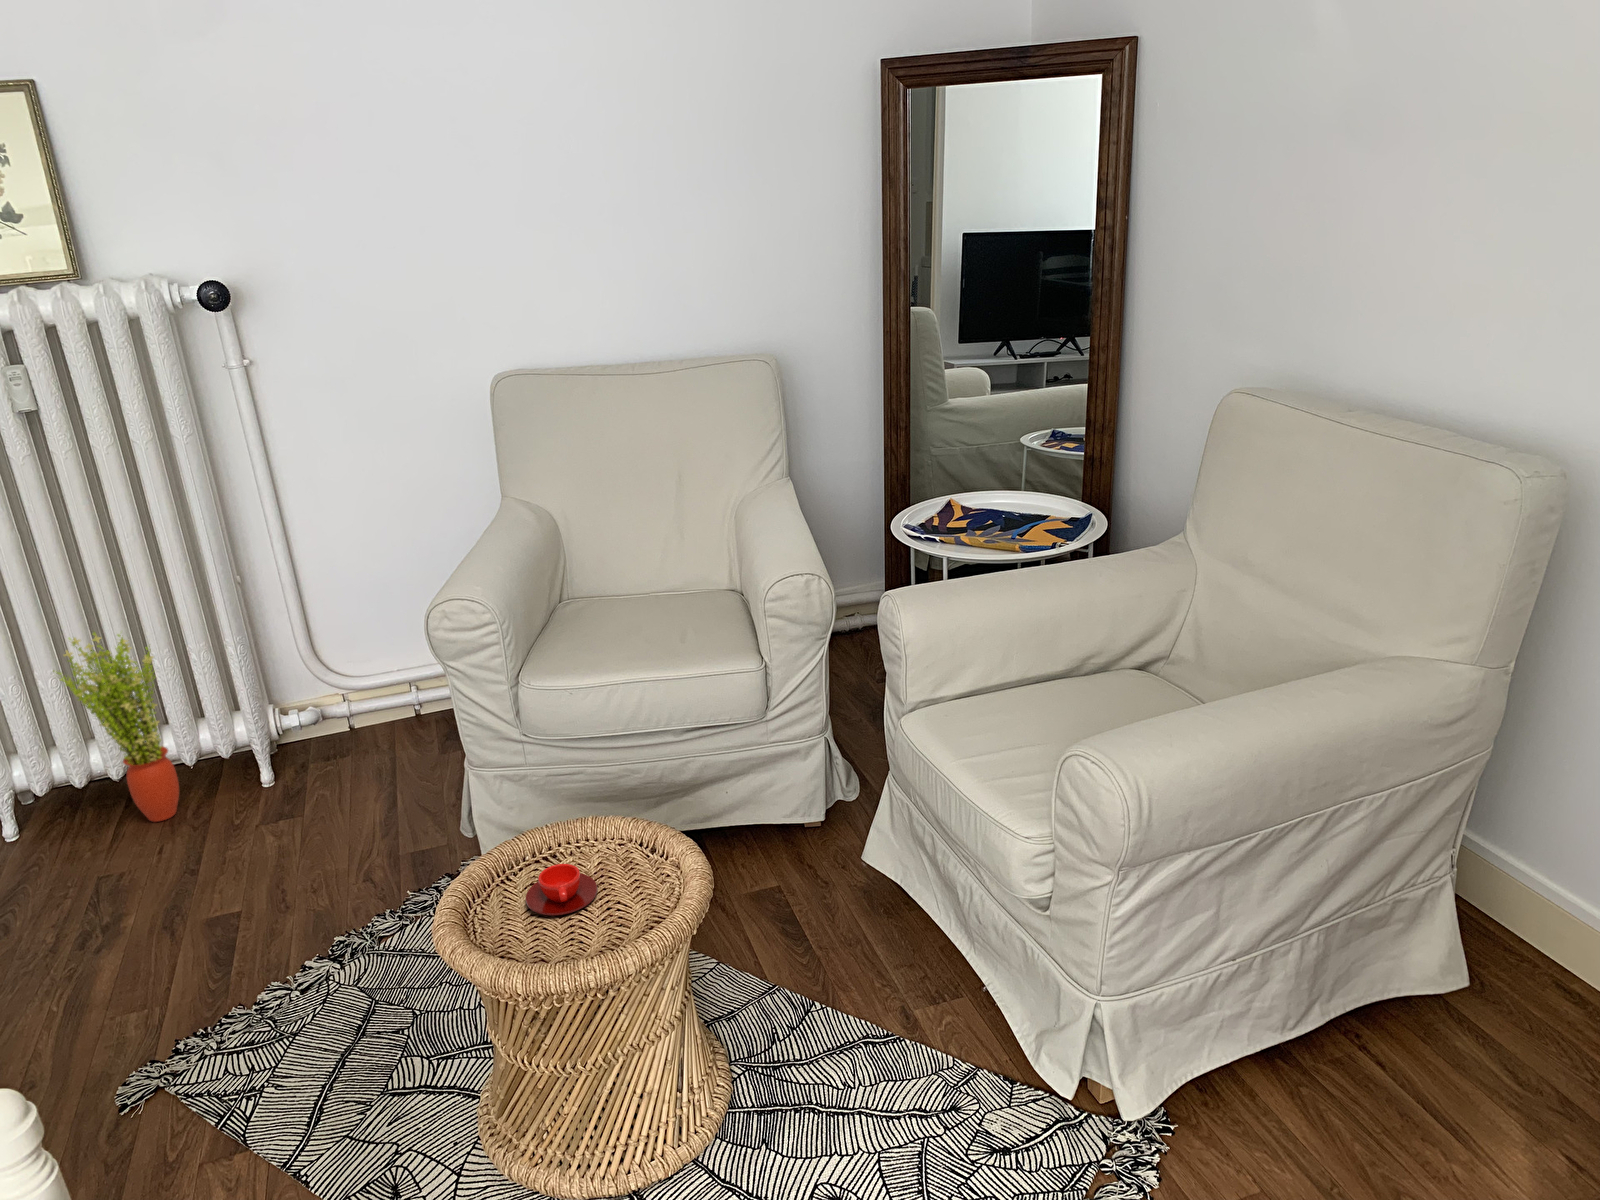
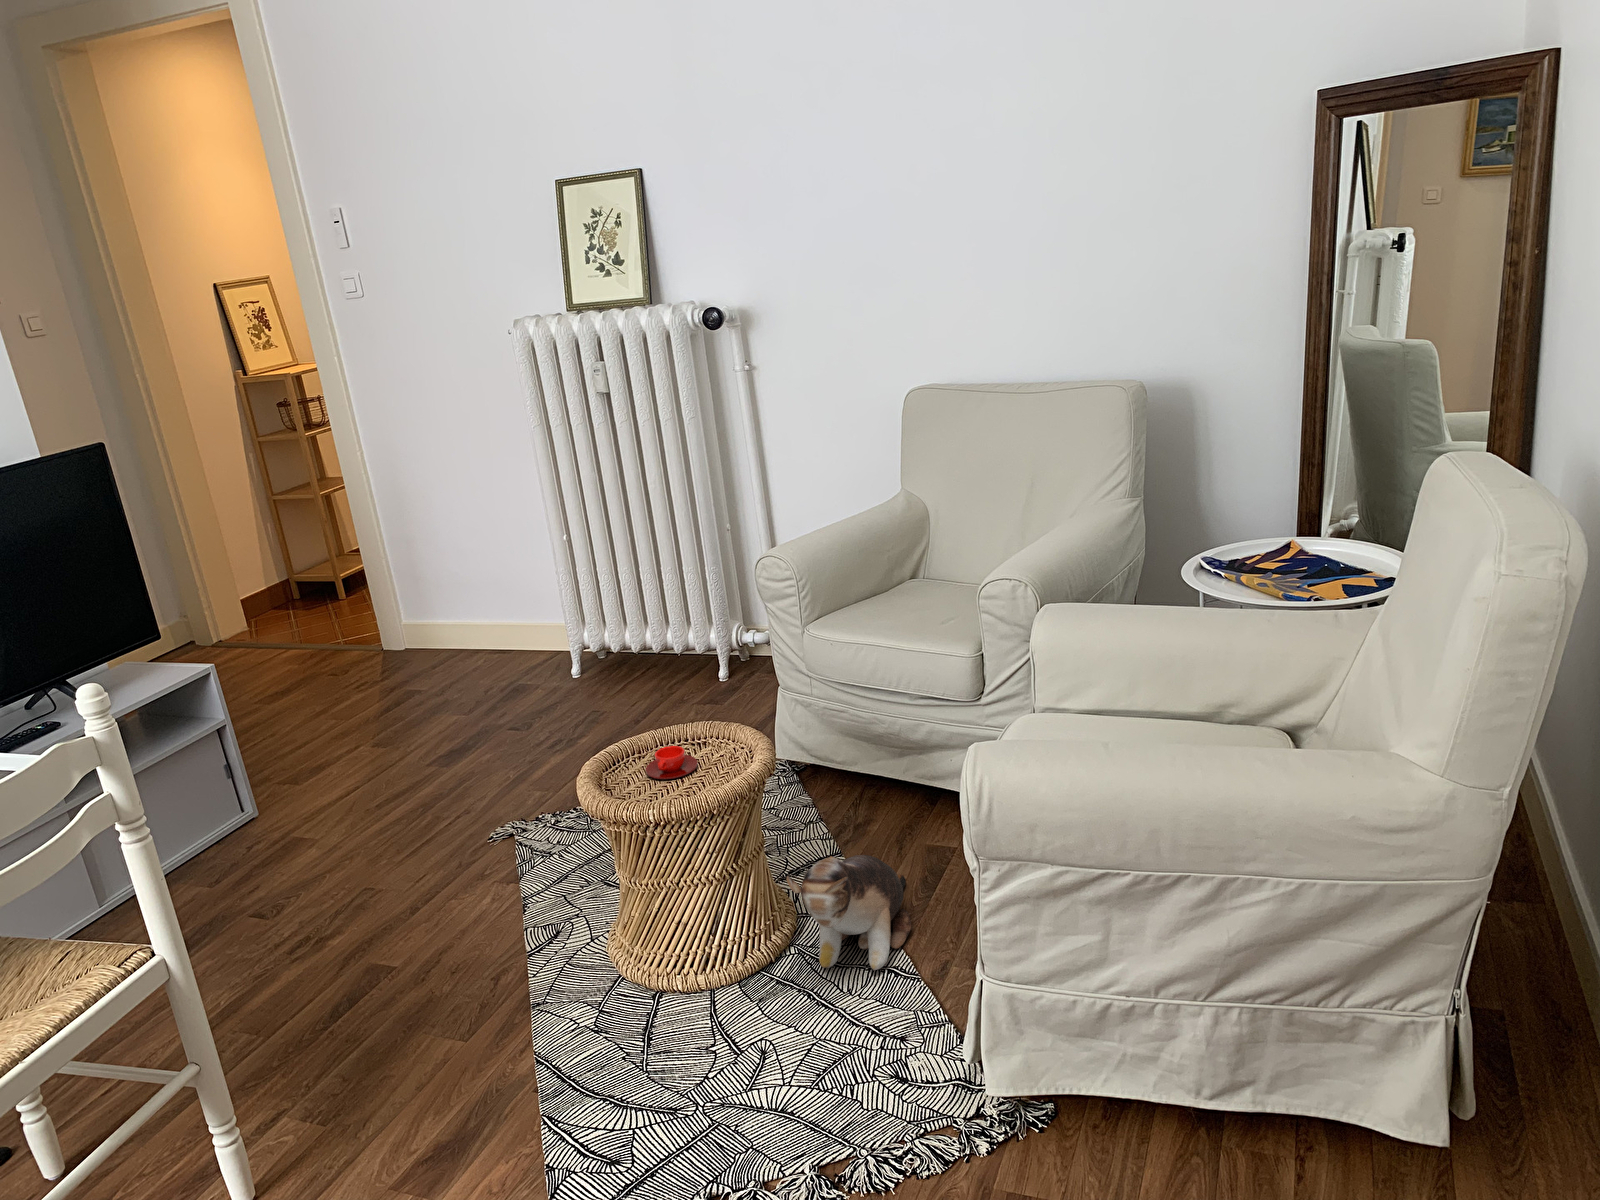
potted plant: present [56,632,179,822] -> none [593,545,663,686]
plush toy: none [754,923,861,1073] -> present [787,855,911,970]

